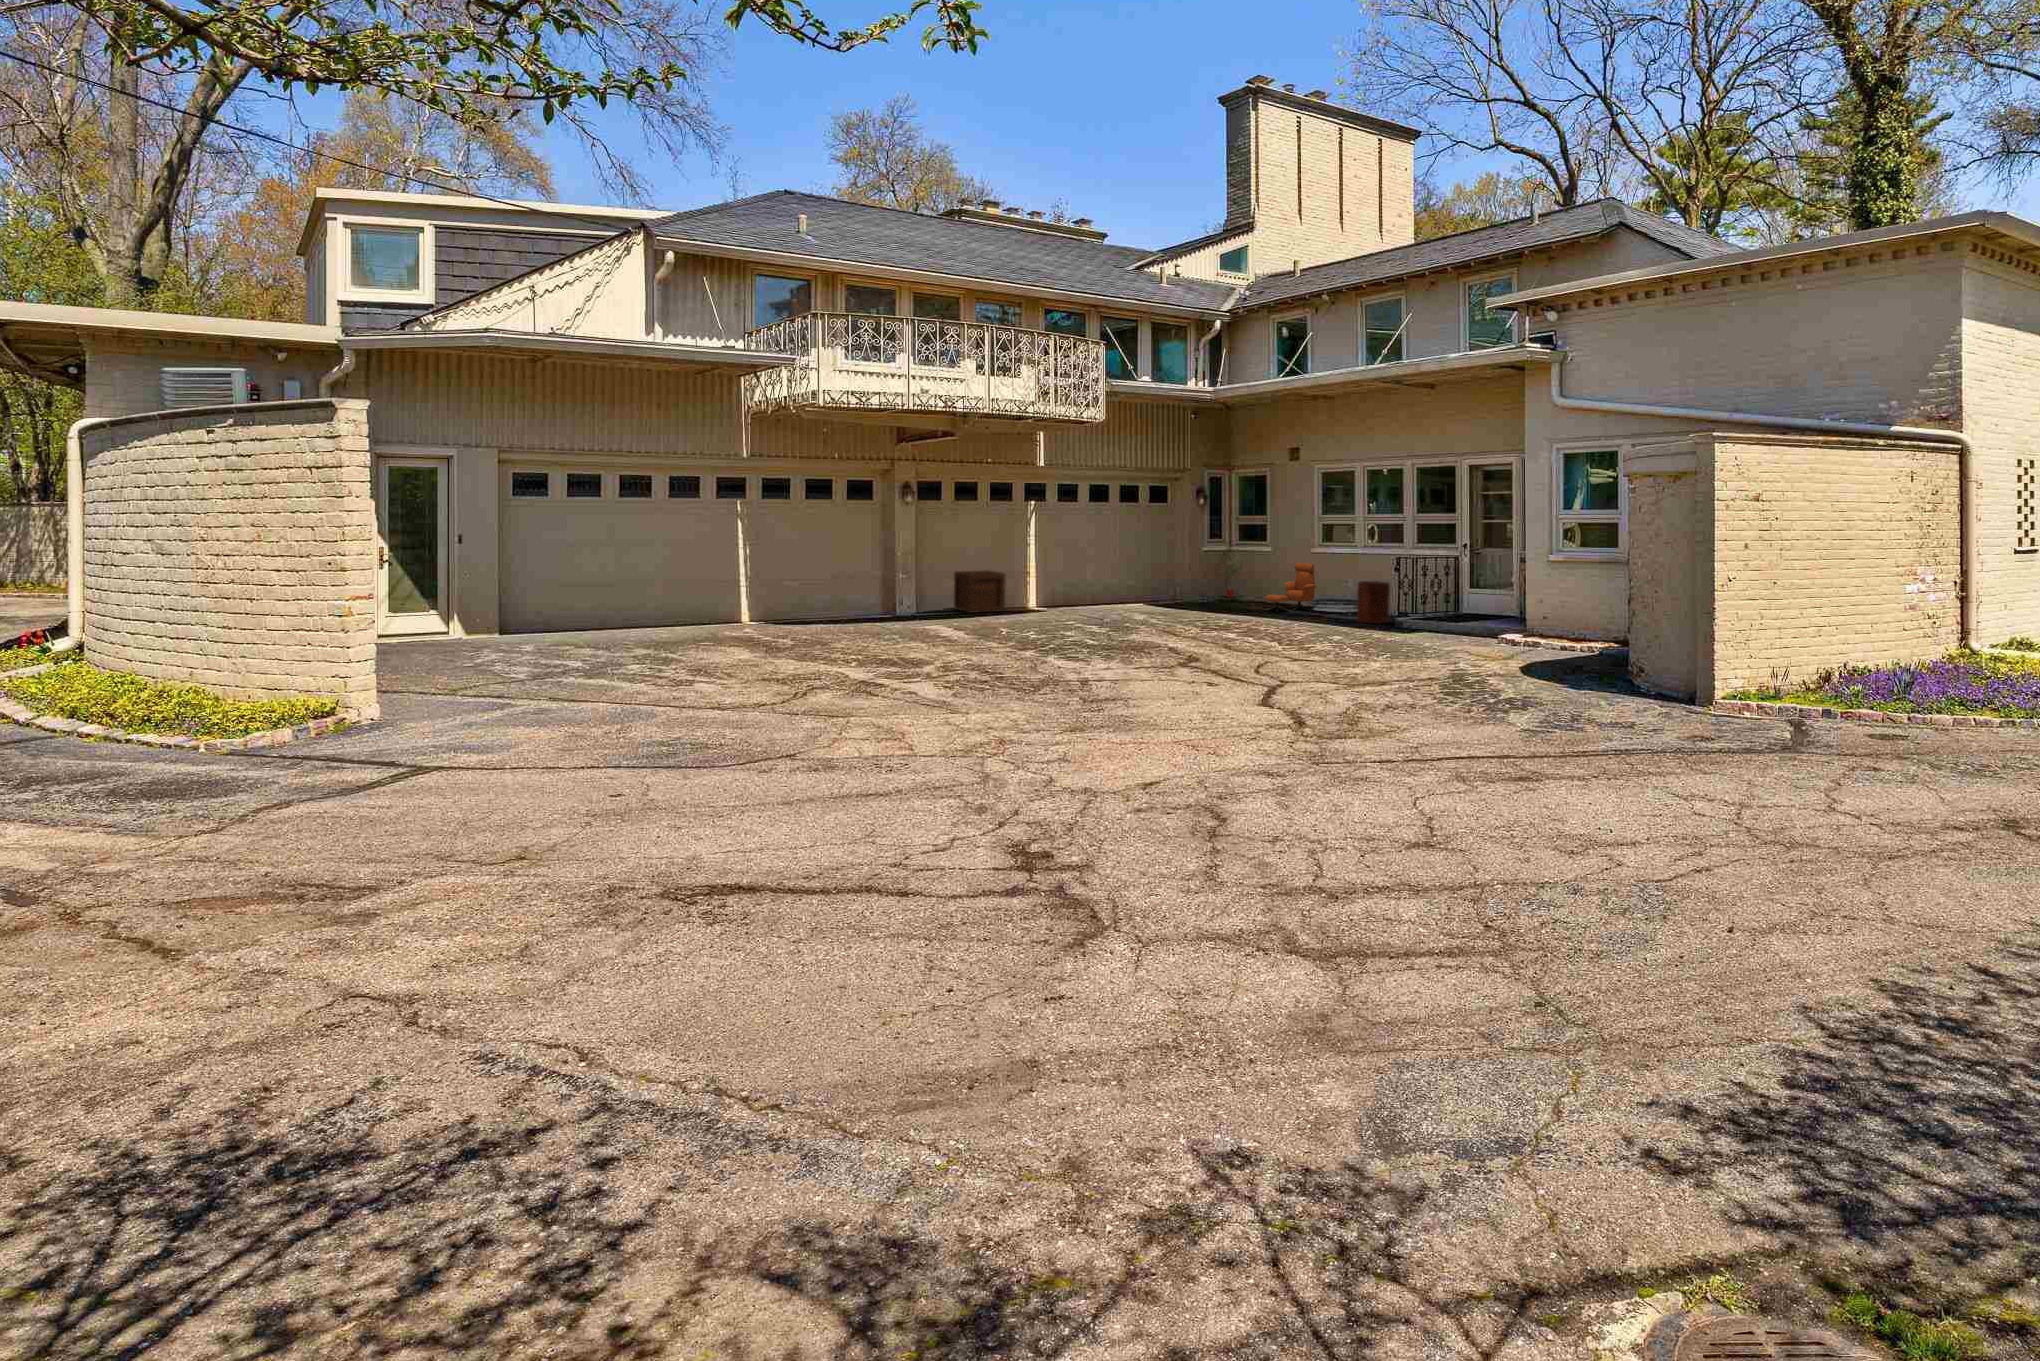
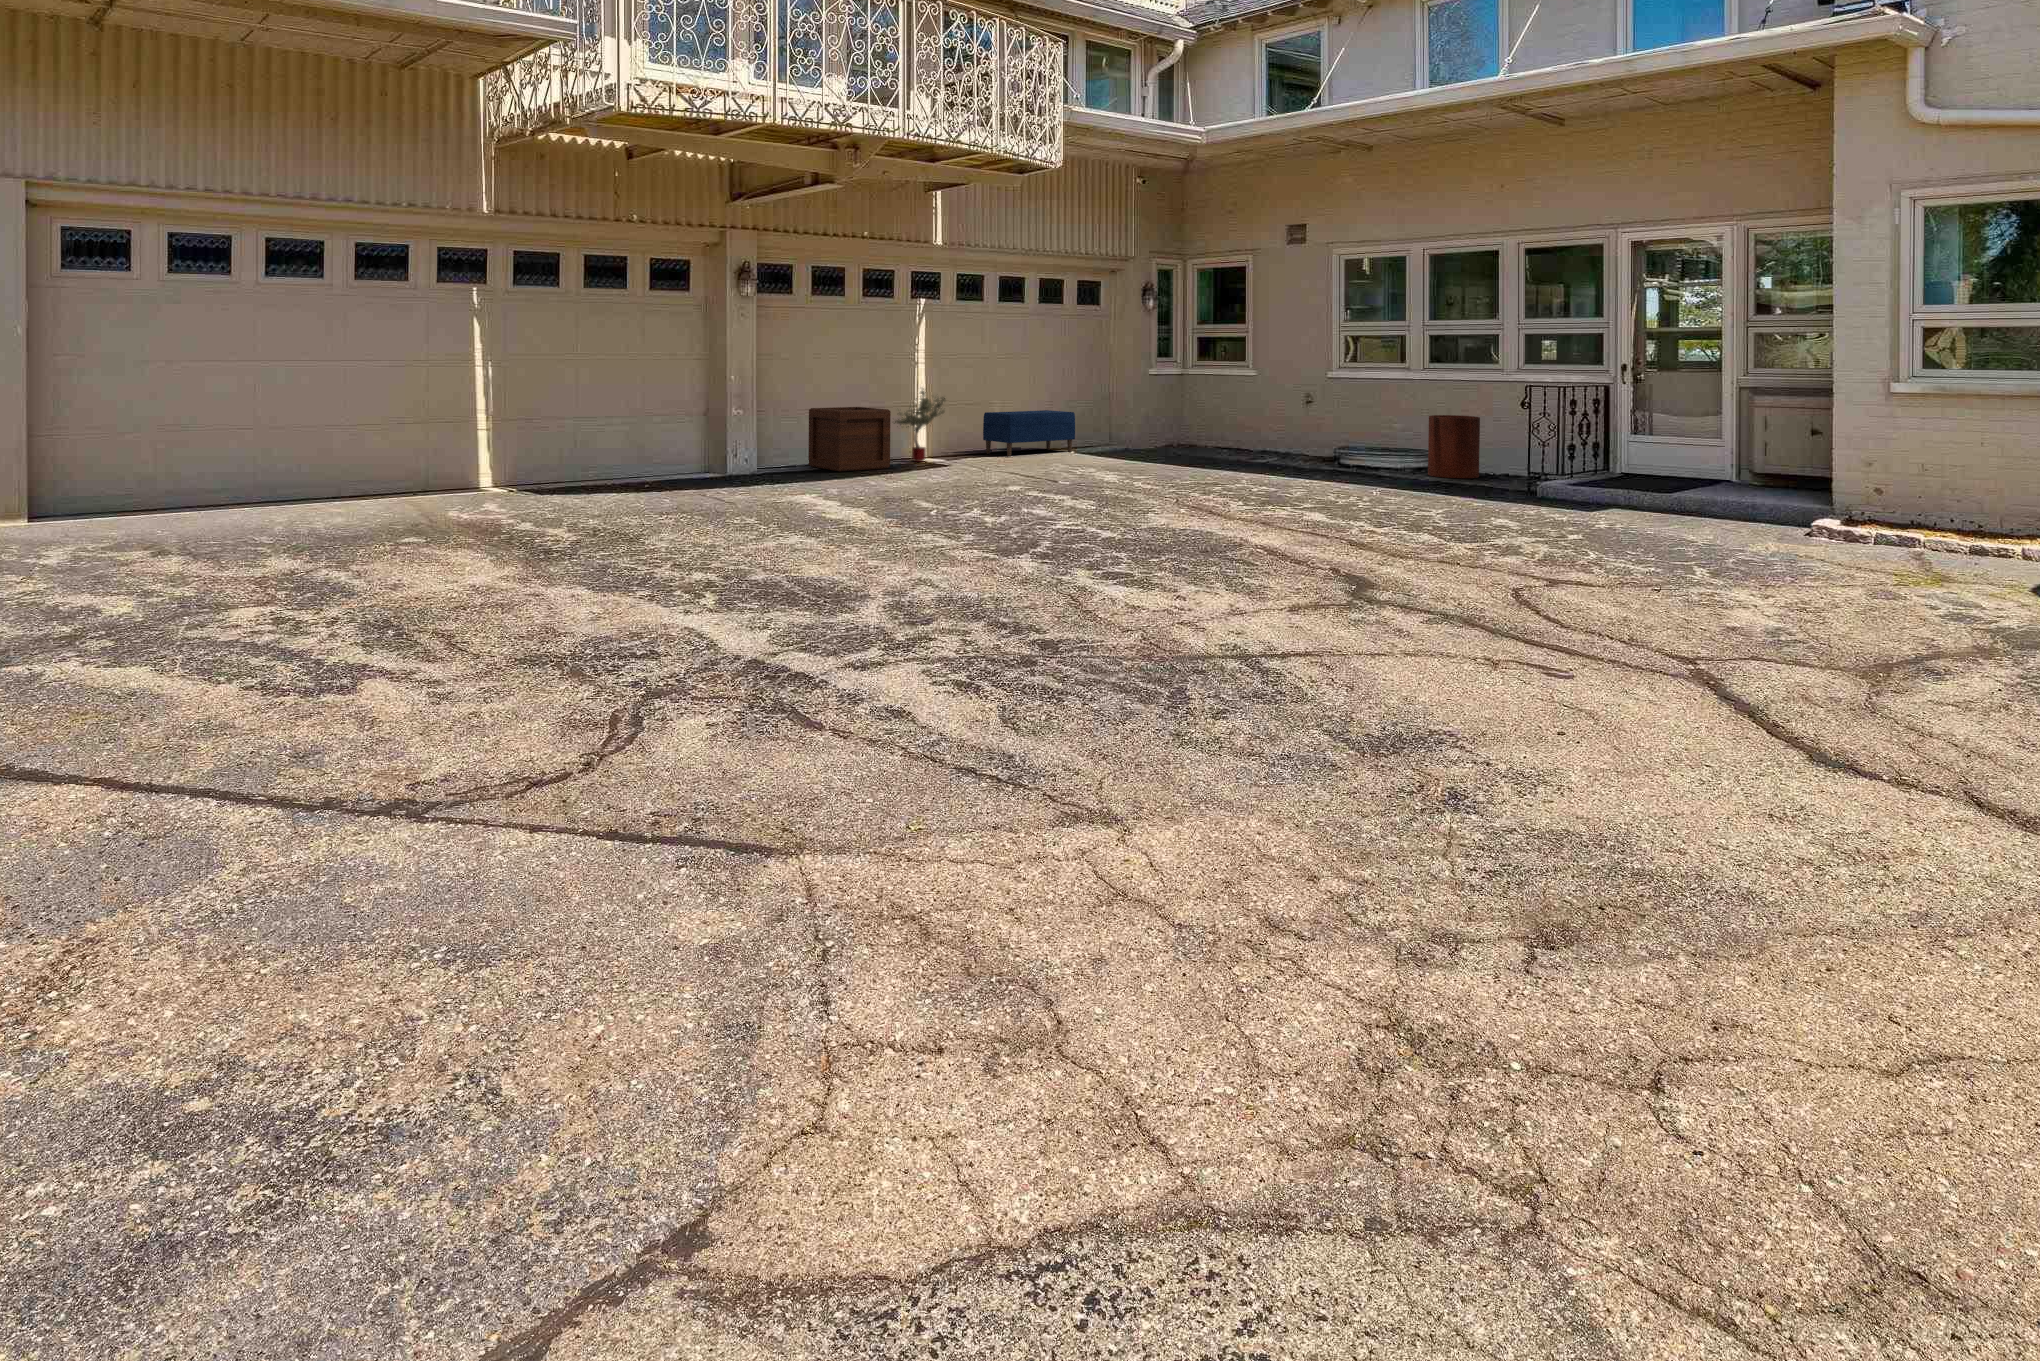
potted tree: present [1218,554,1244,598] -> present [894,388,945,462]
lounge chair: present [1265,563,1317,612] -> none [1265,392,1338,464]
bench: none [1081,573,1147,604] -> present [983,410,1075,456]

